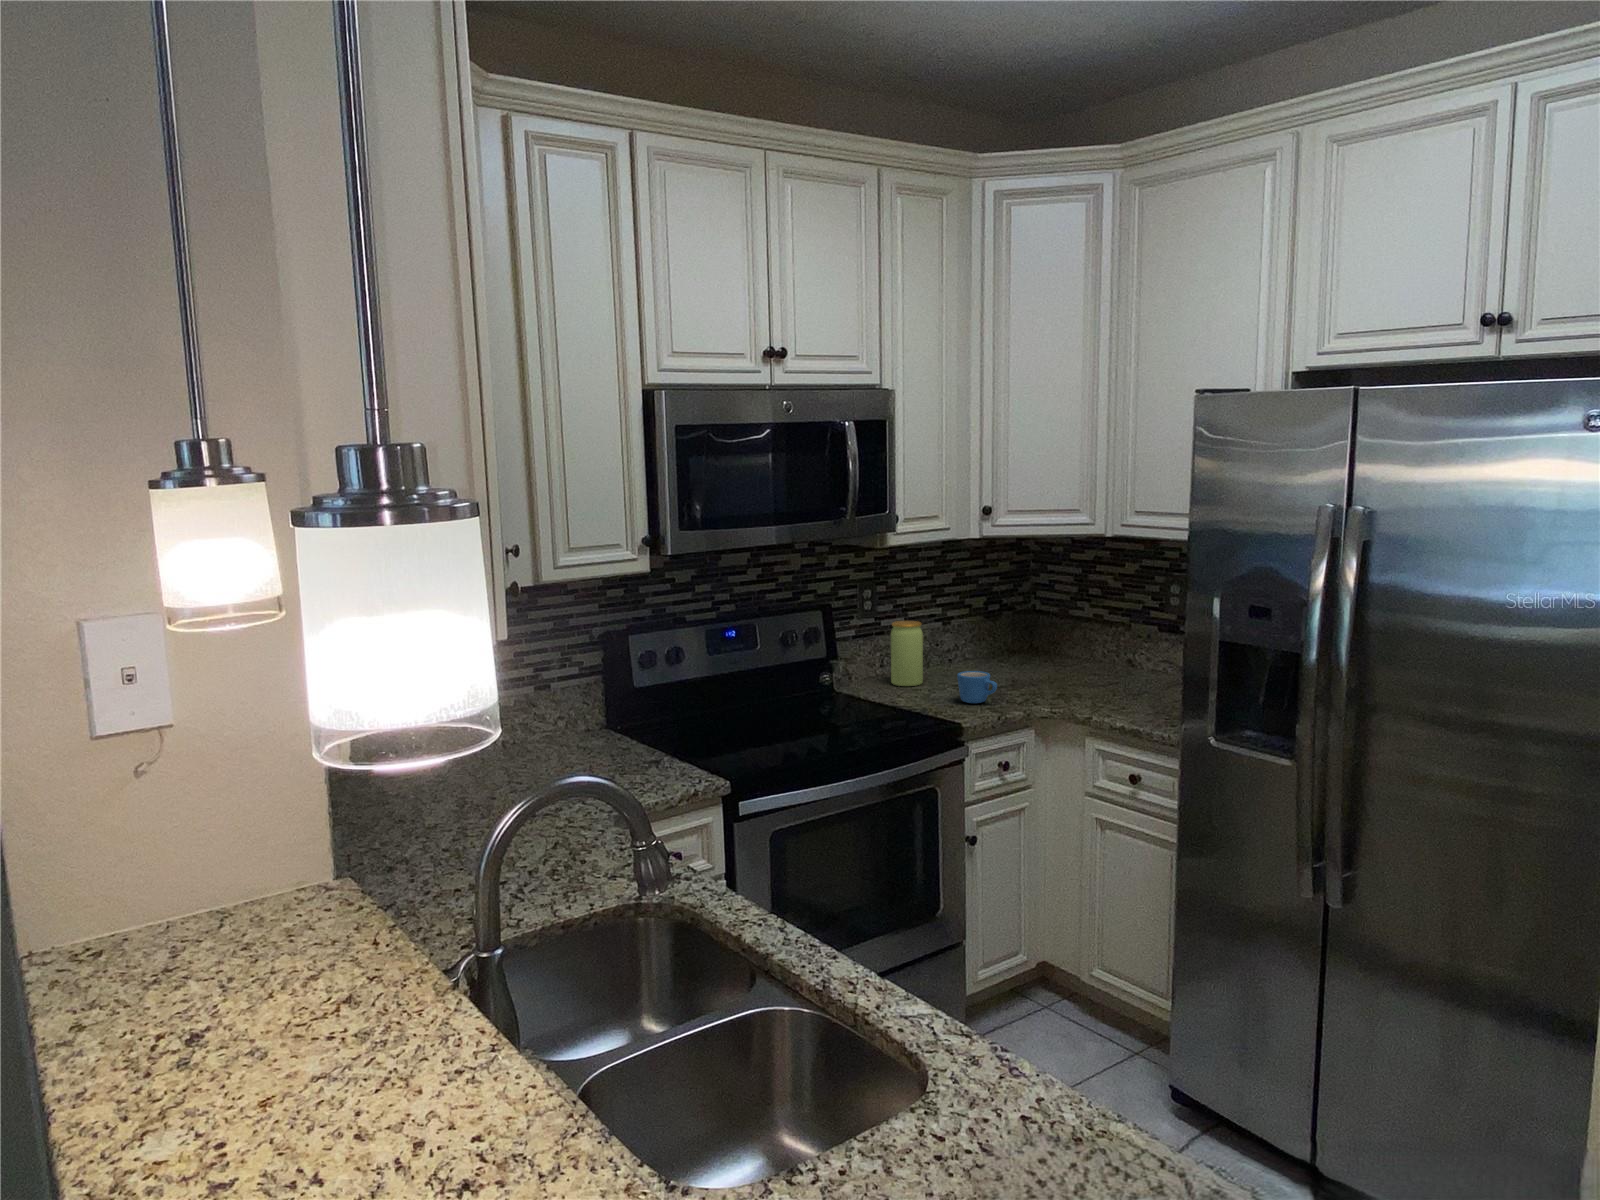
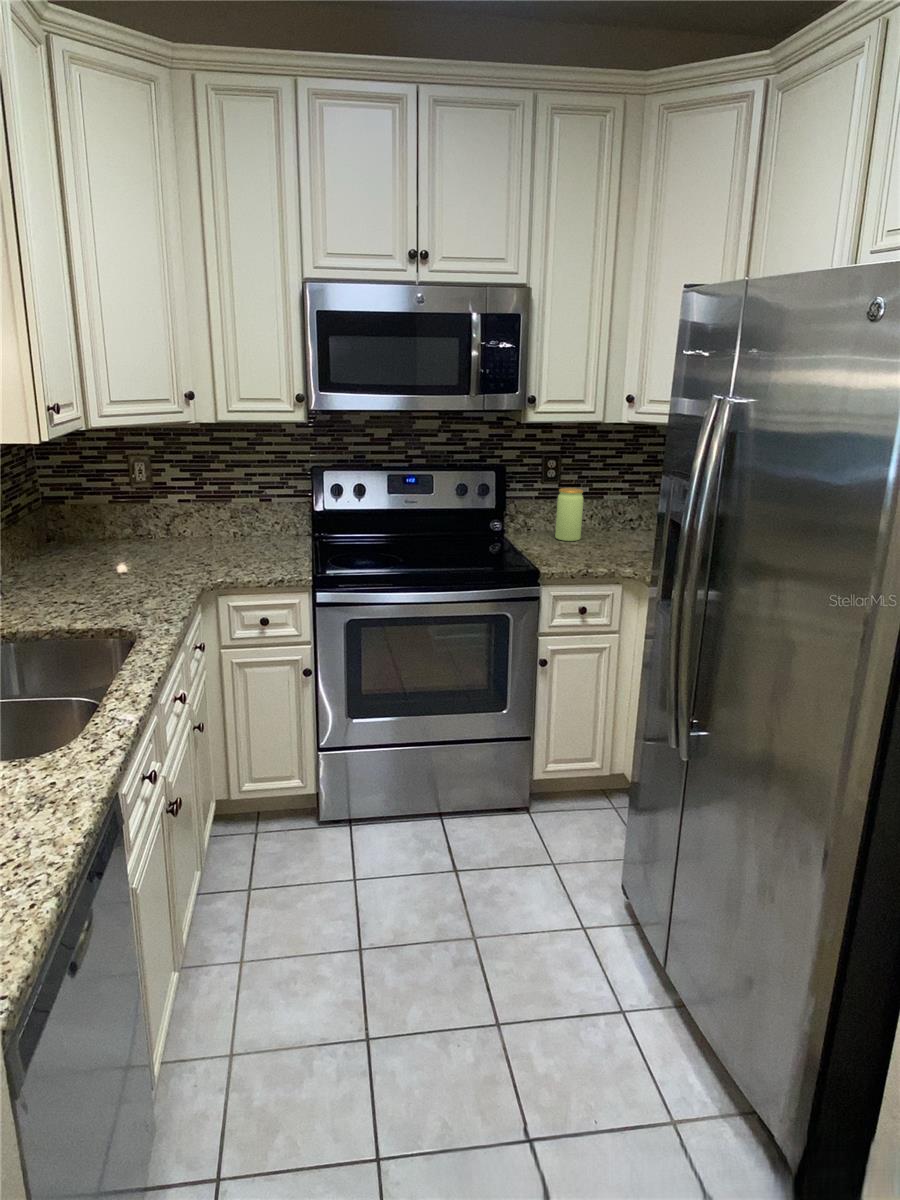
mug: present [957,671,997,703] -> none [572,533,599,559]

